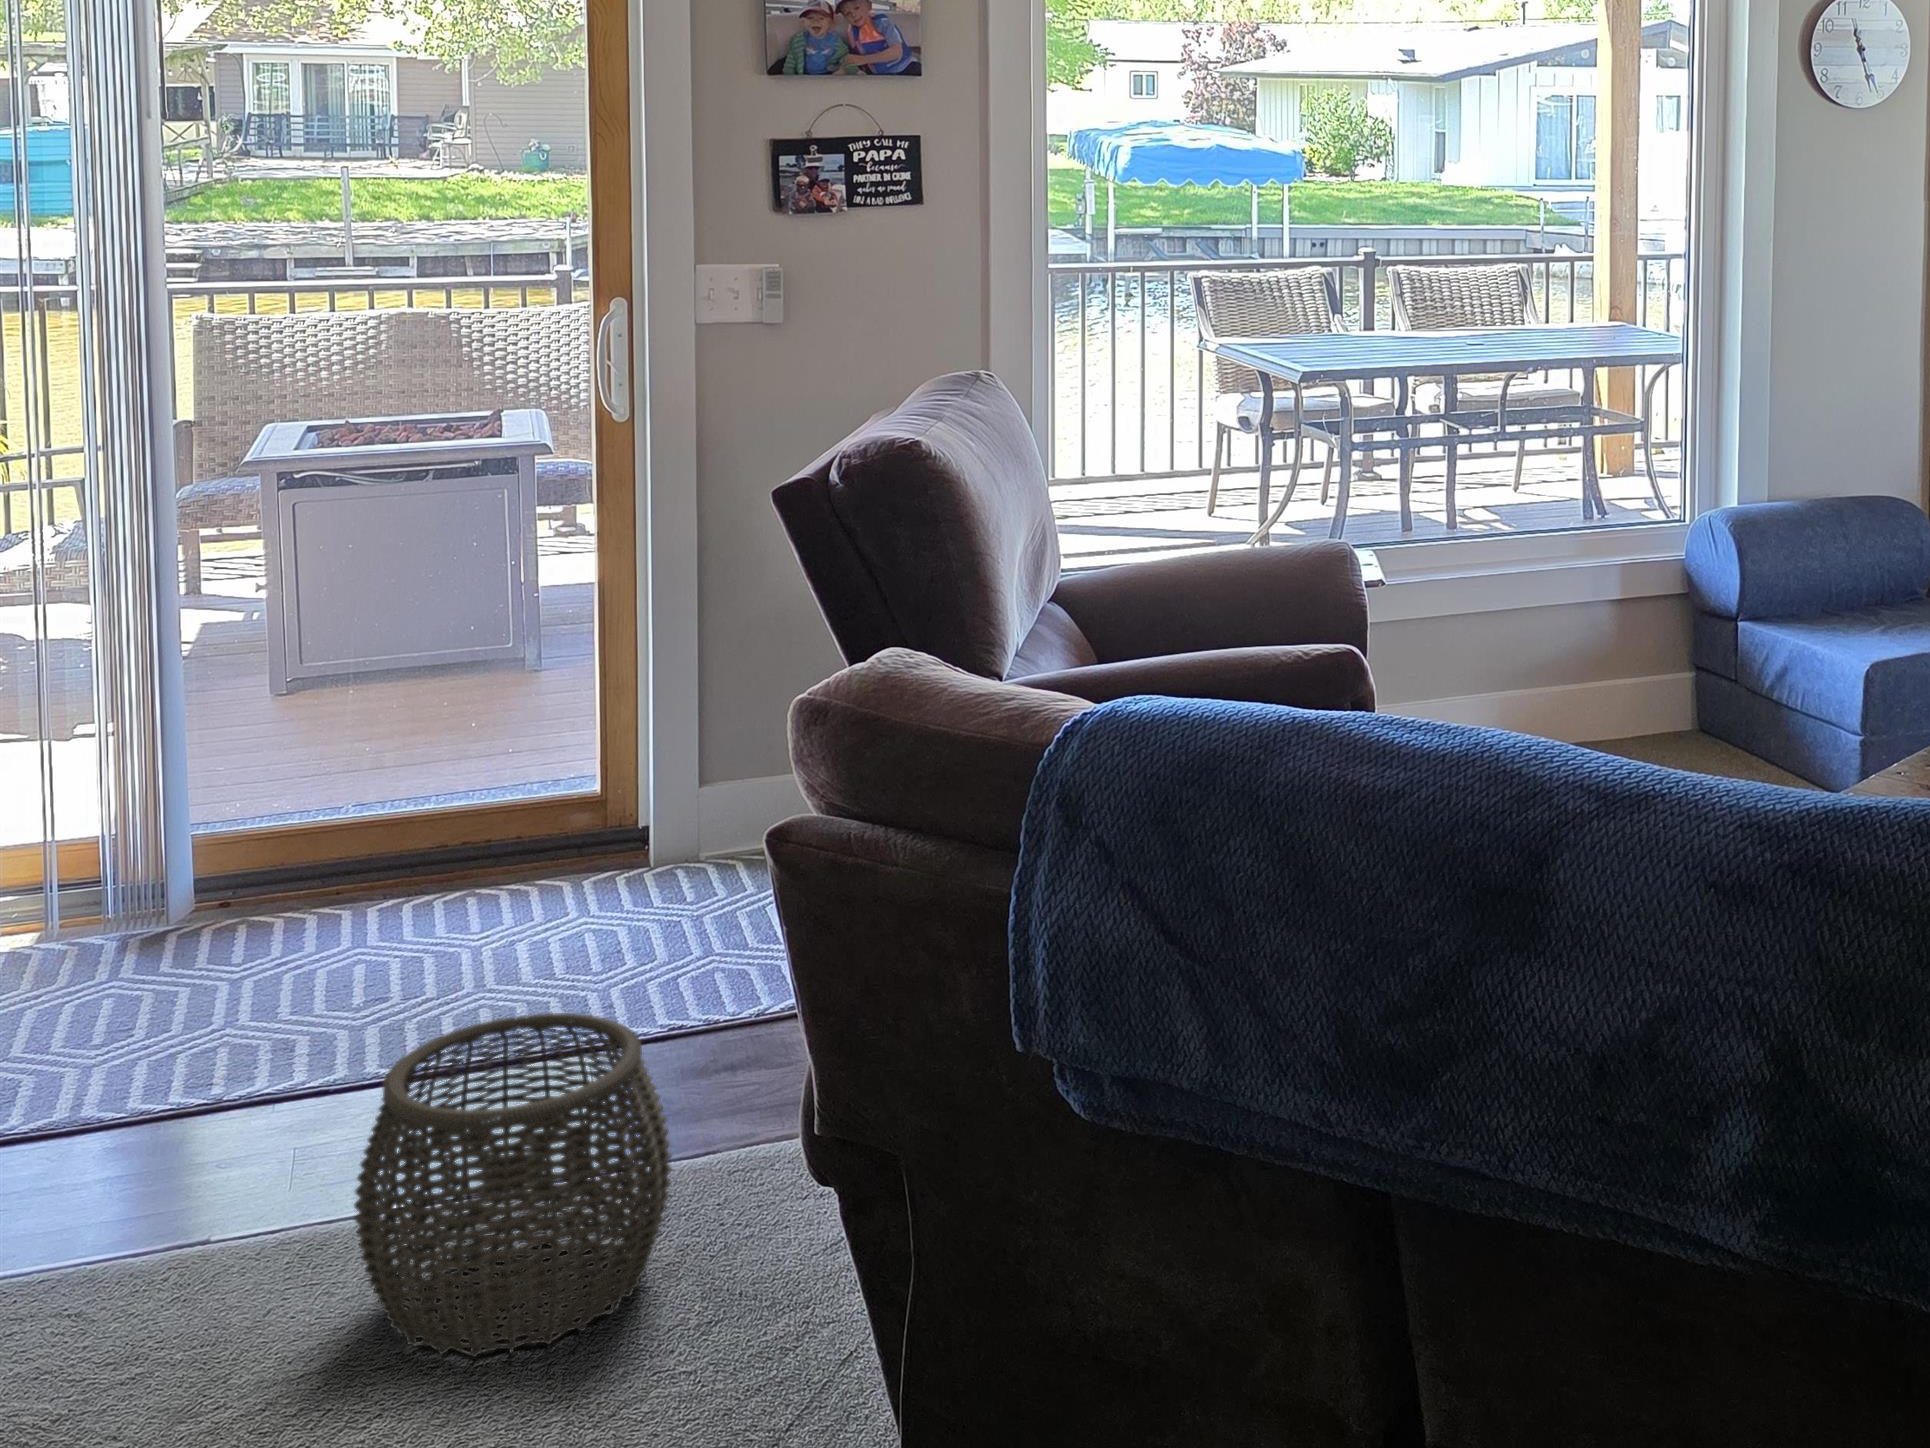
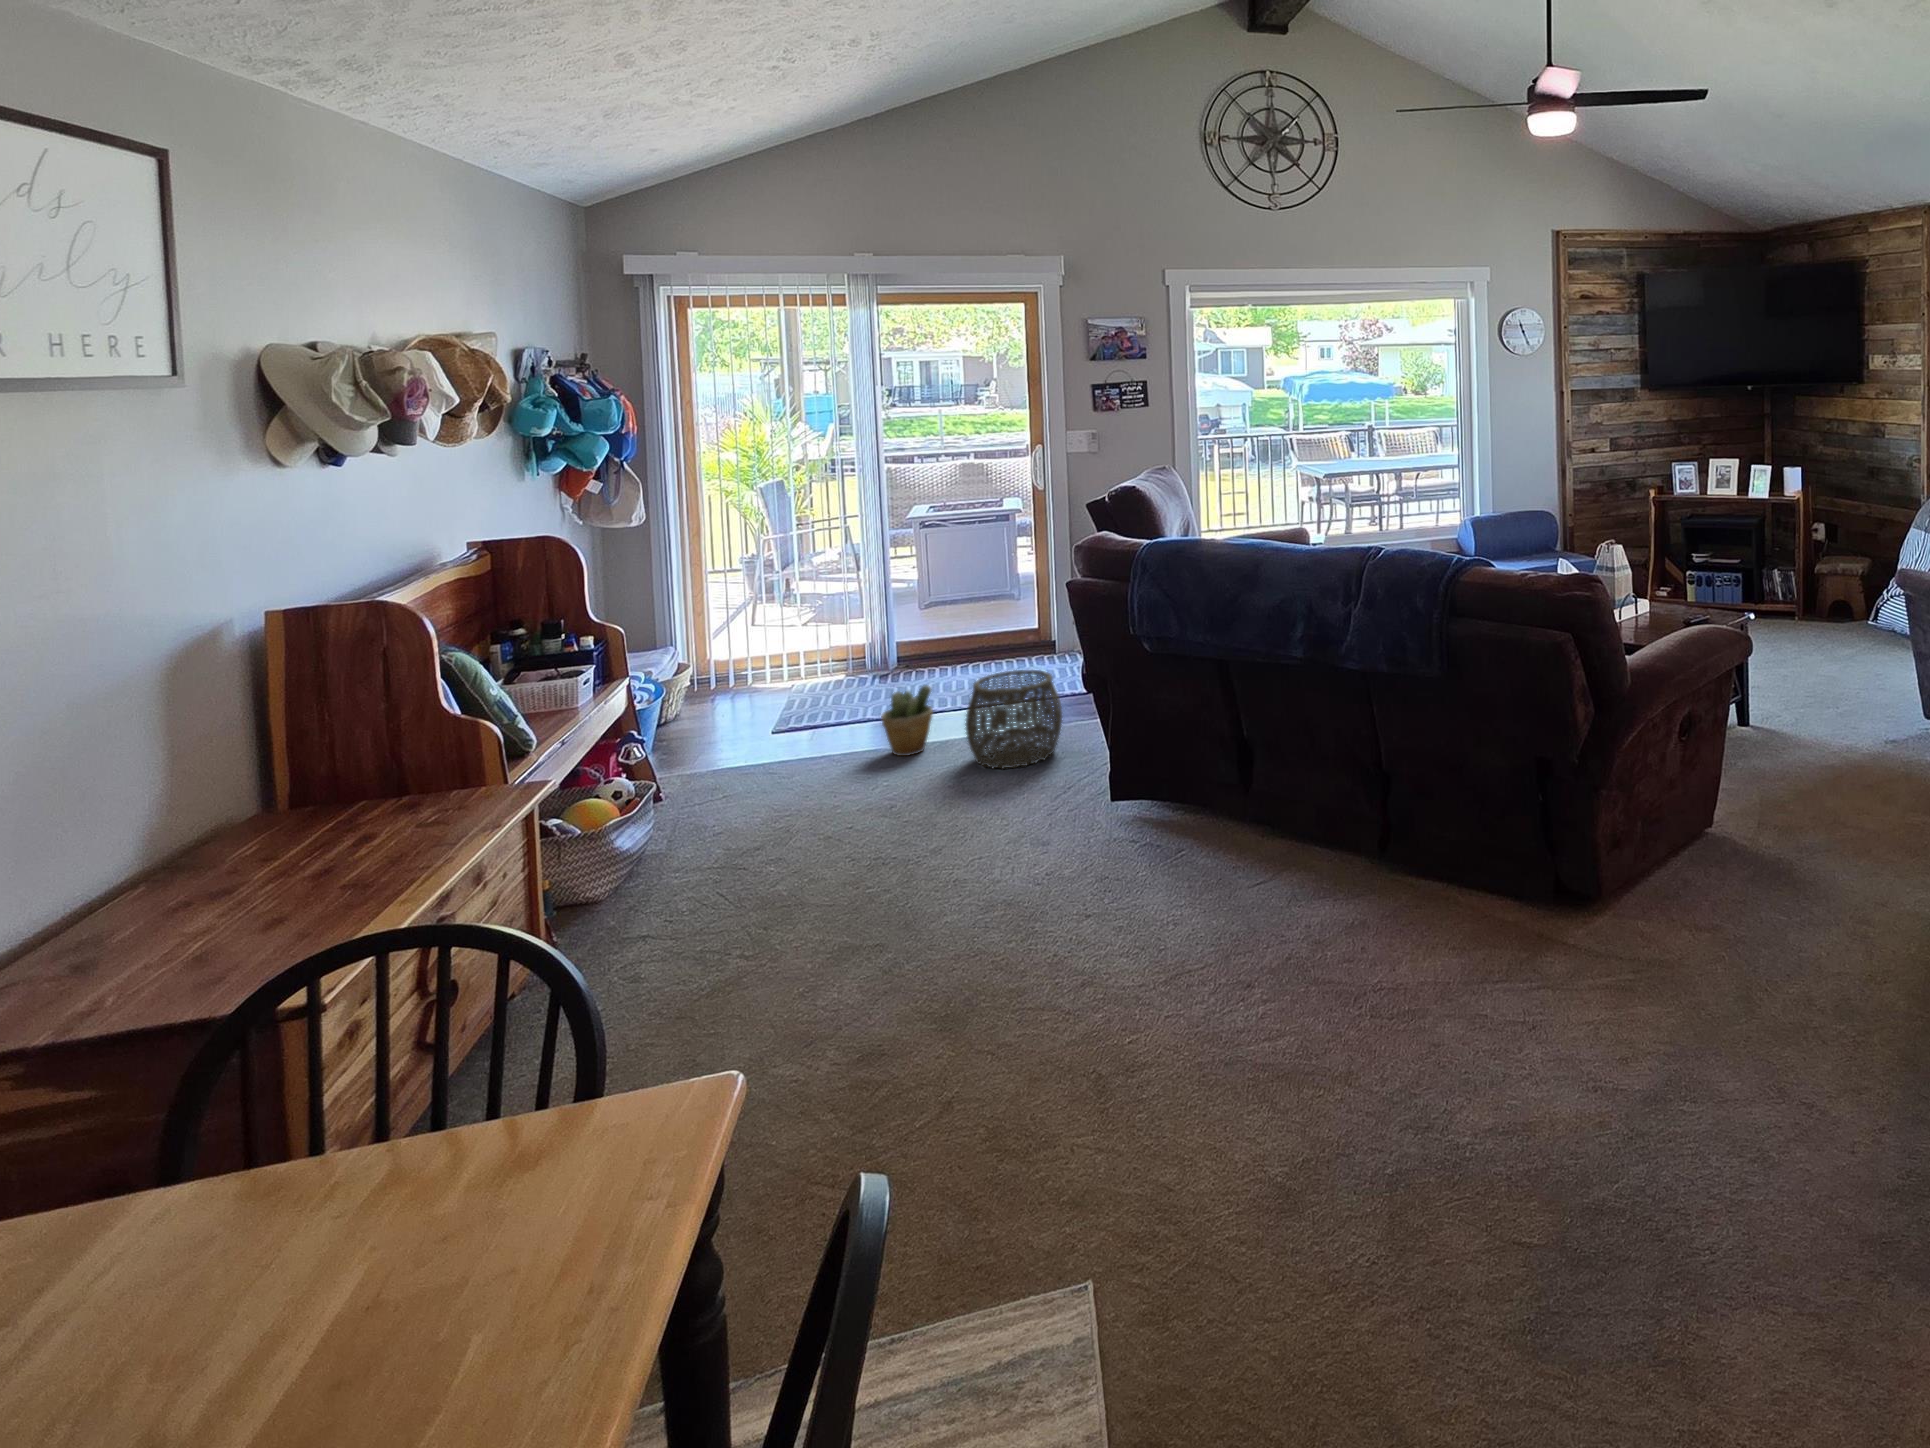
potted plant: none [93,1051,266,1277] -> present [881,685,933,756]

